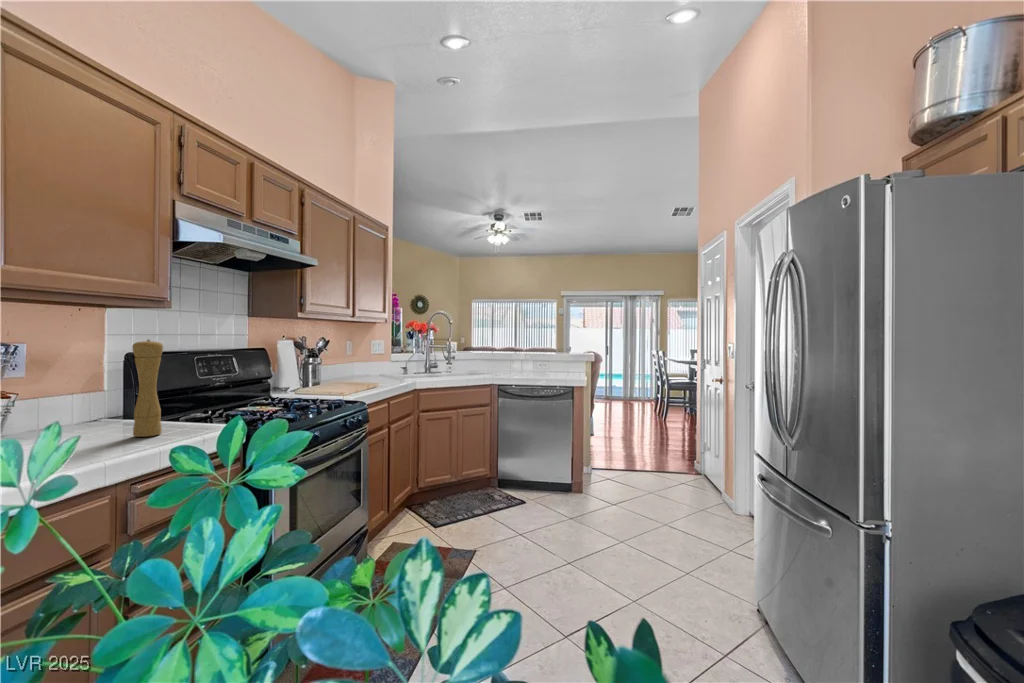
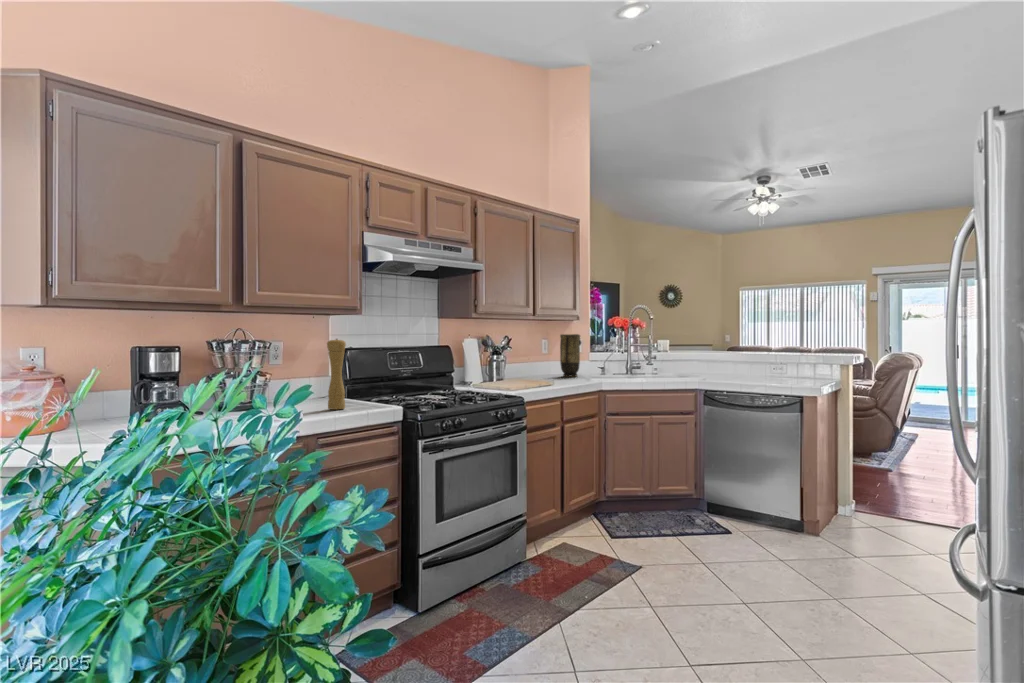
vase: none [364,336,384,377] -> present [560,334,581,376]

